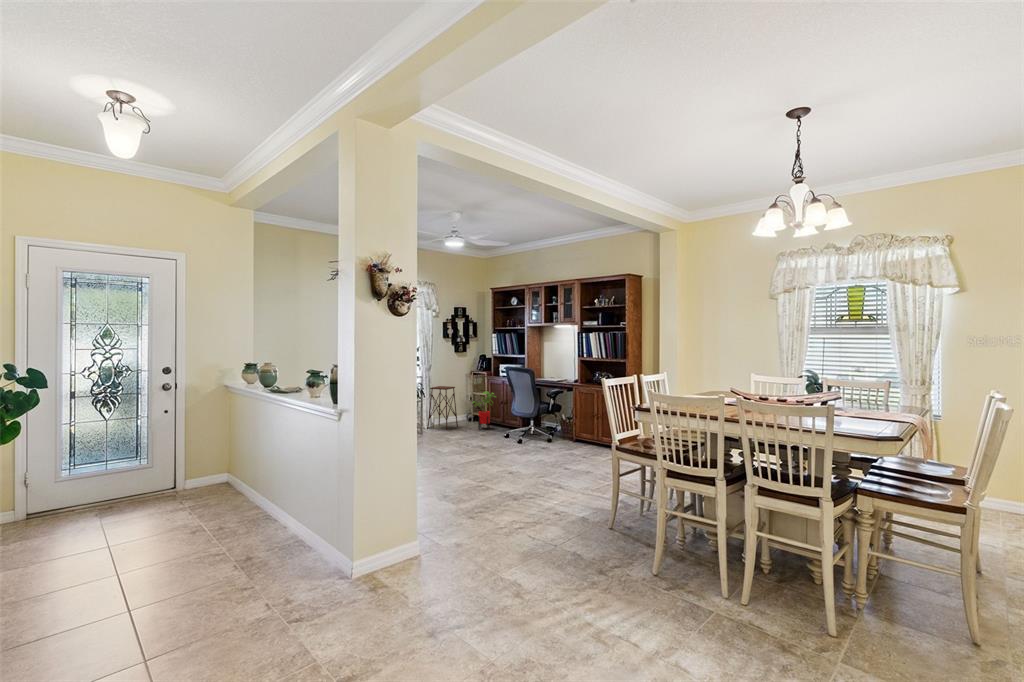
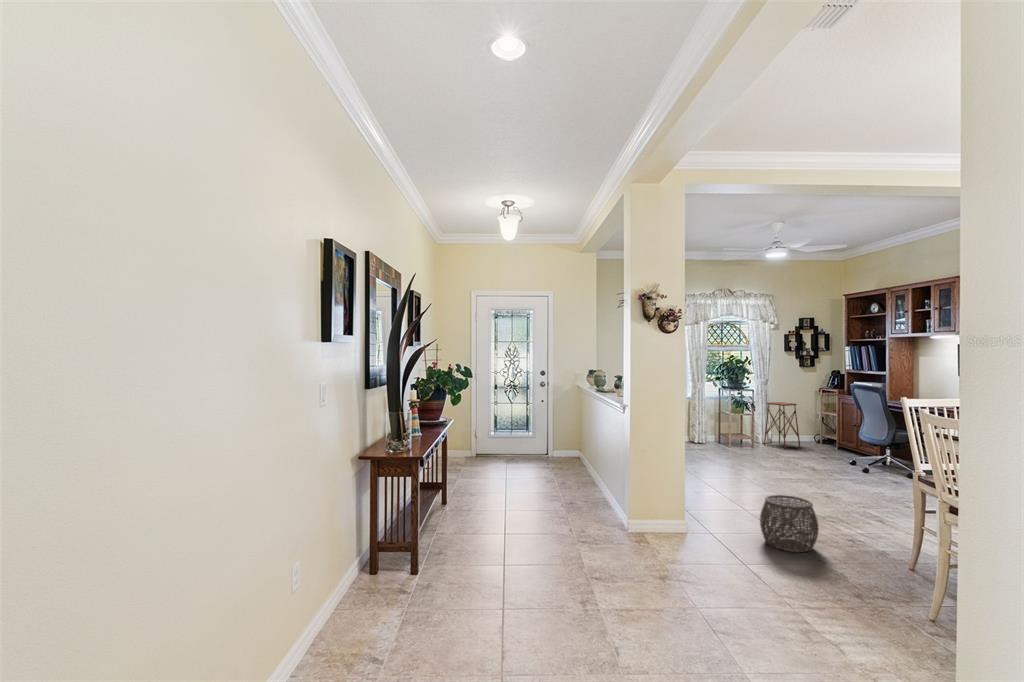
house plant: present [473,391,496,429] -> none [816,411,847,454]
woven basket: none [498,498,557,565] -> present [760,495,819,553]

